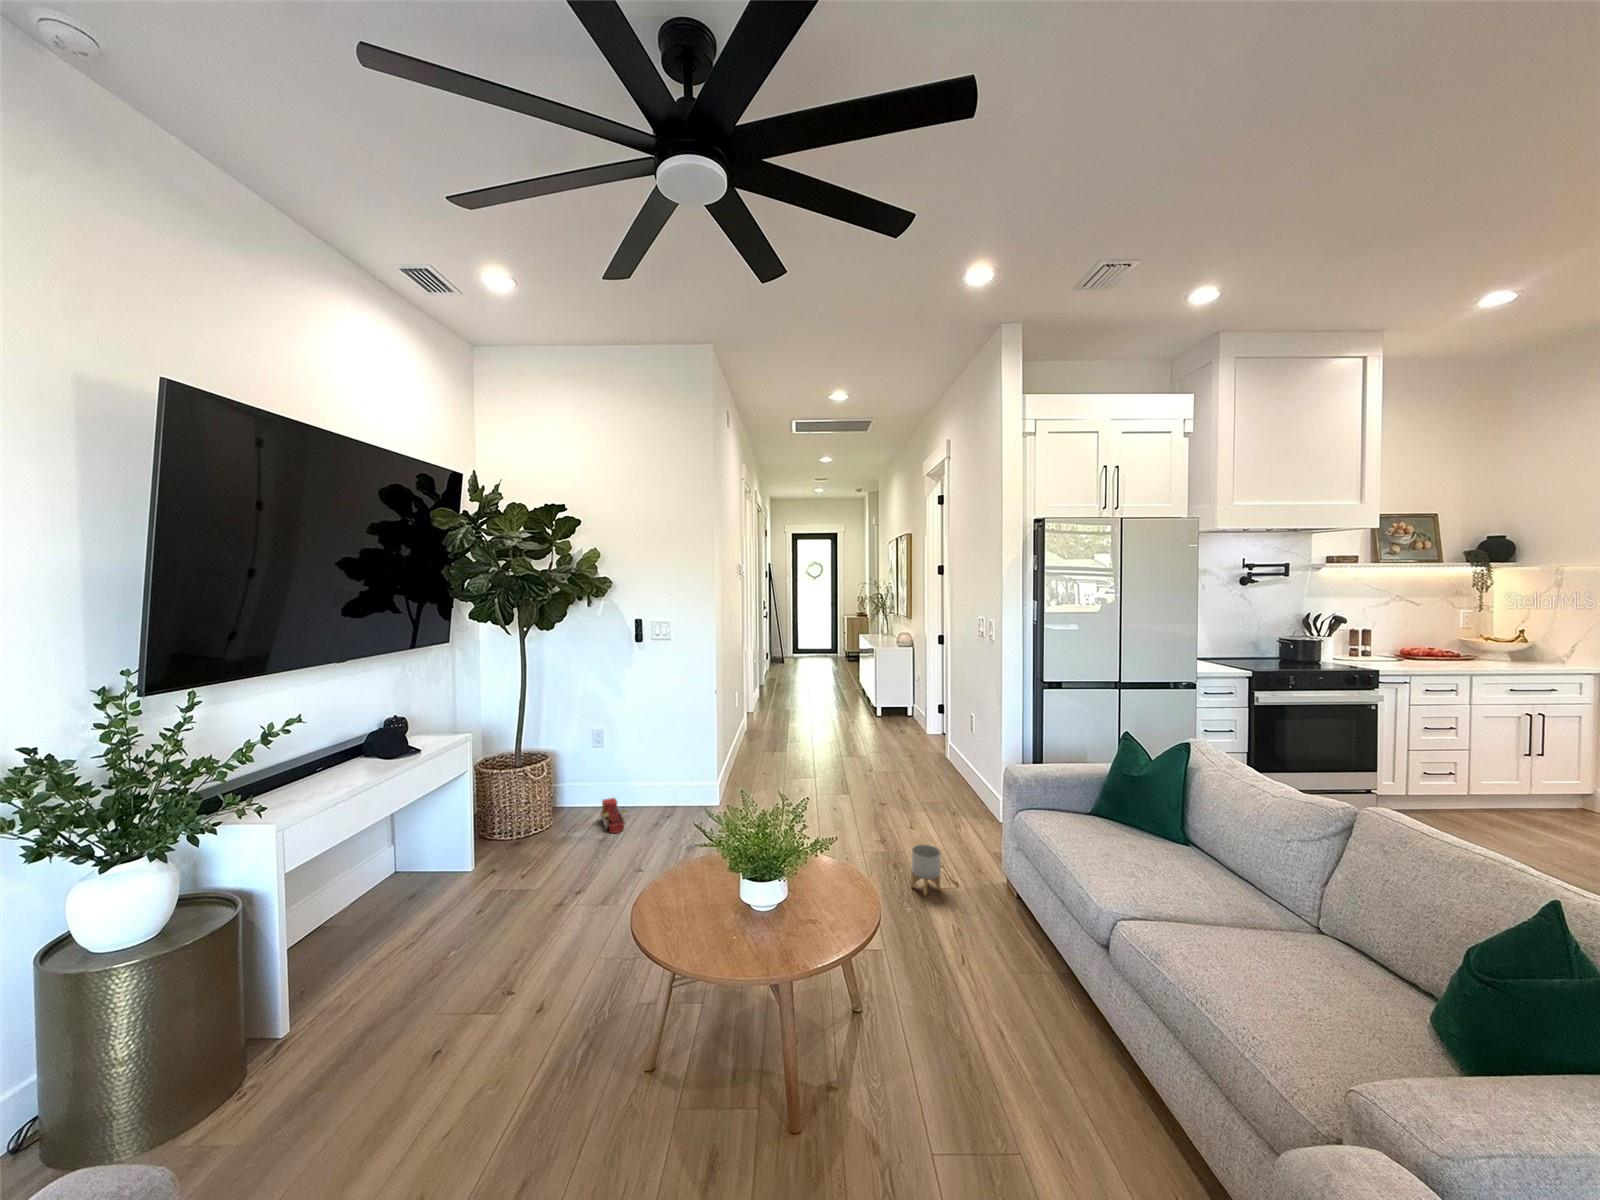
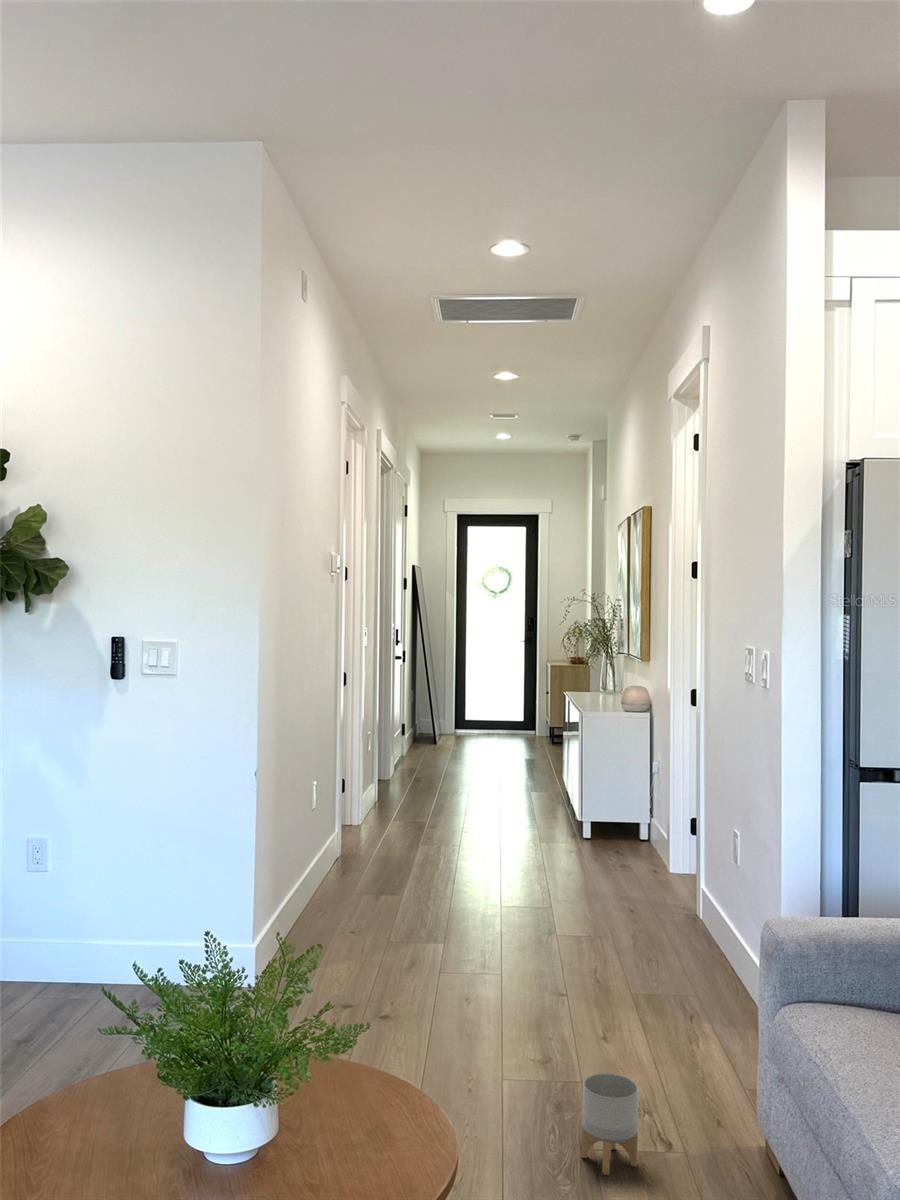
toy train: present [601,798,628,833] -> none [29,965,77,1031]

